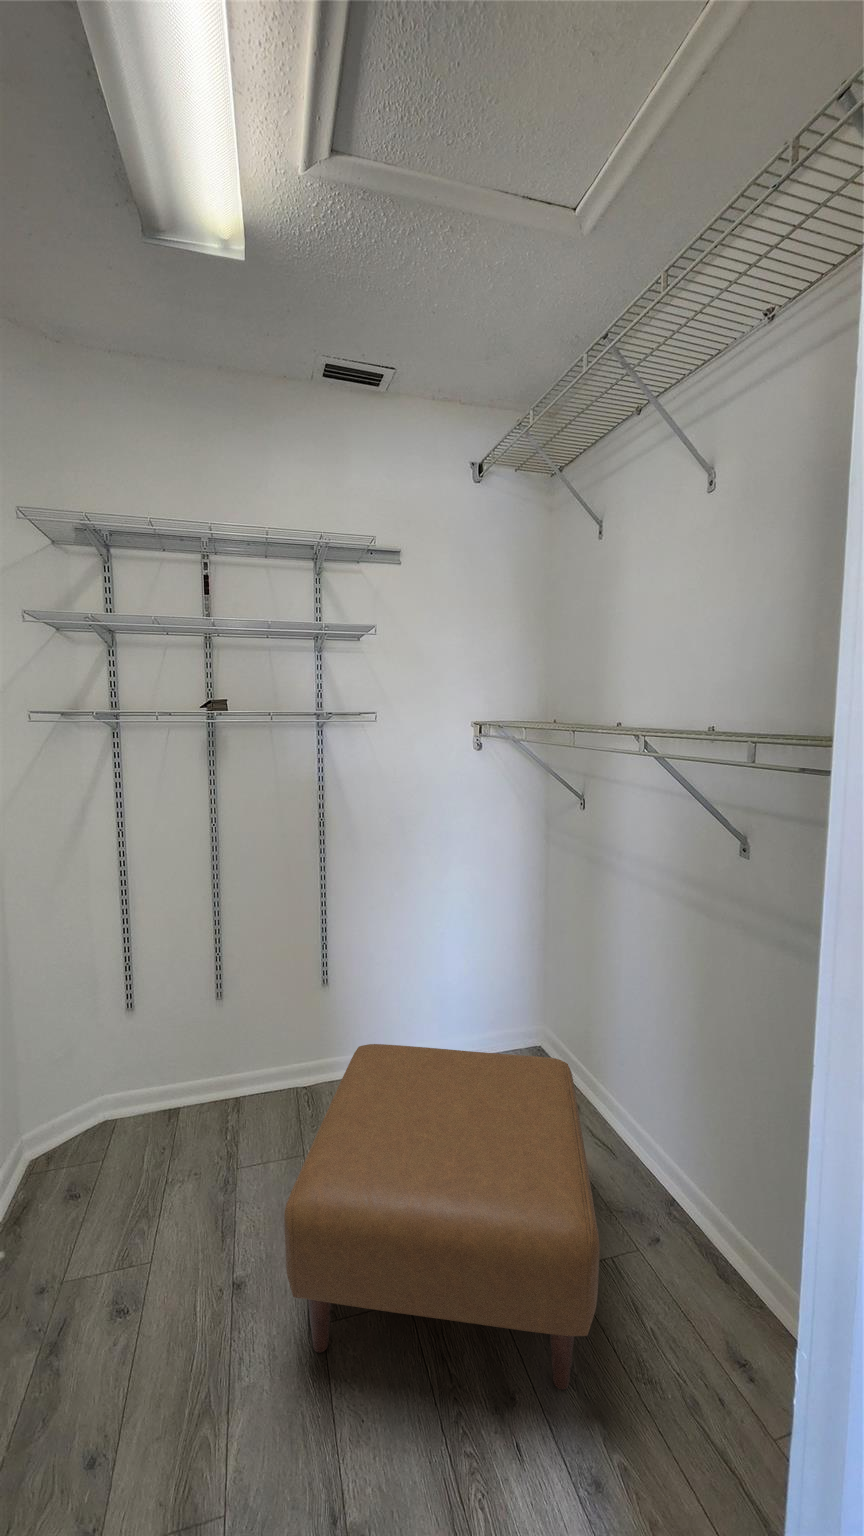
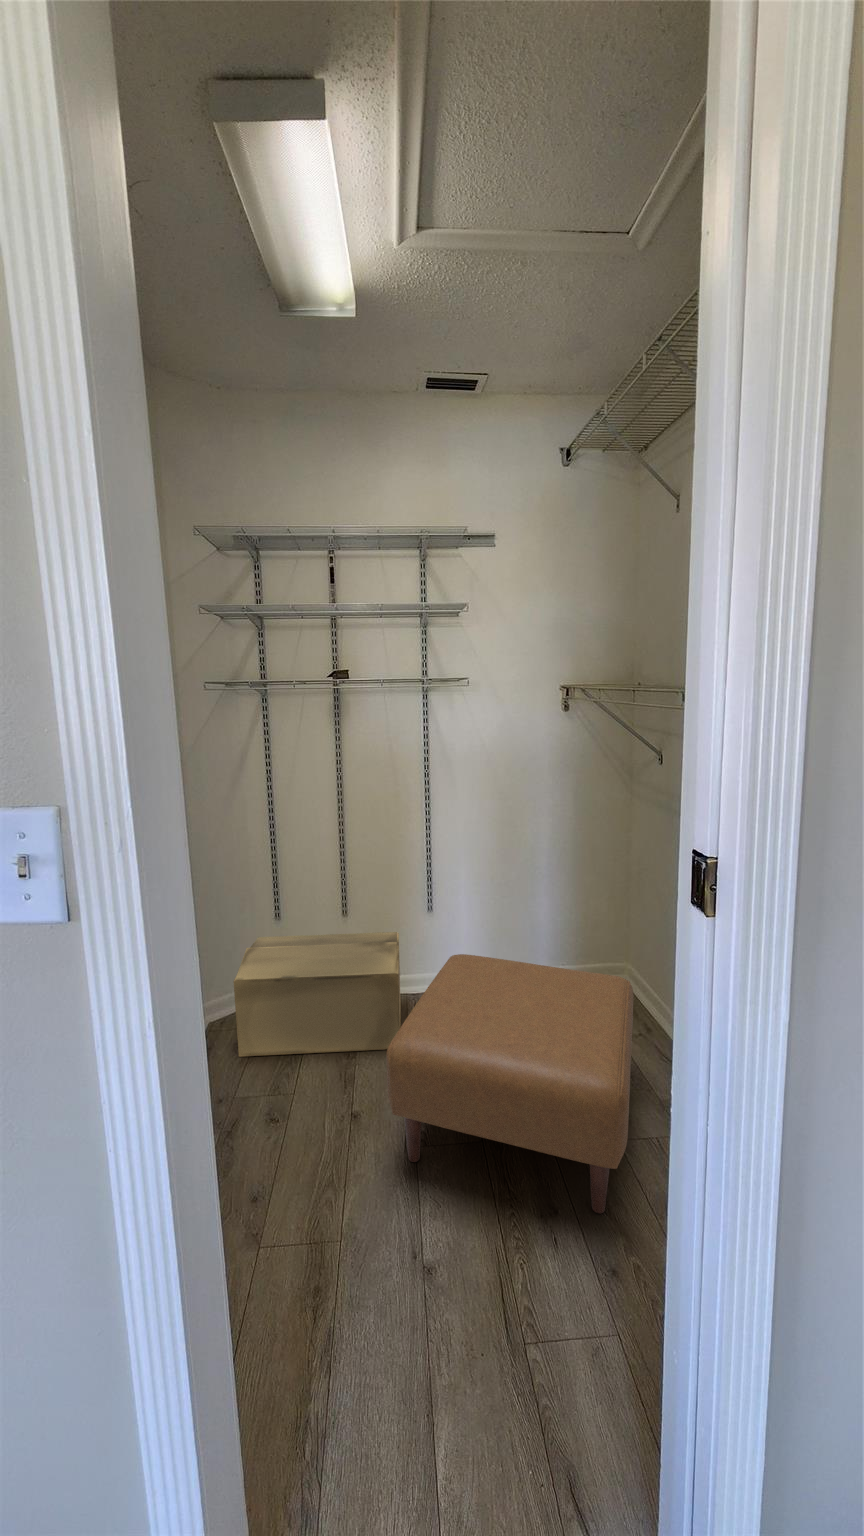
cardboard box: none [64,1015,294,1214] -> present [234,932,401,1057]

